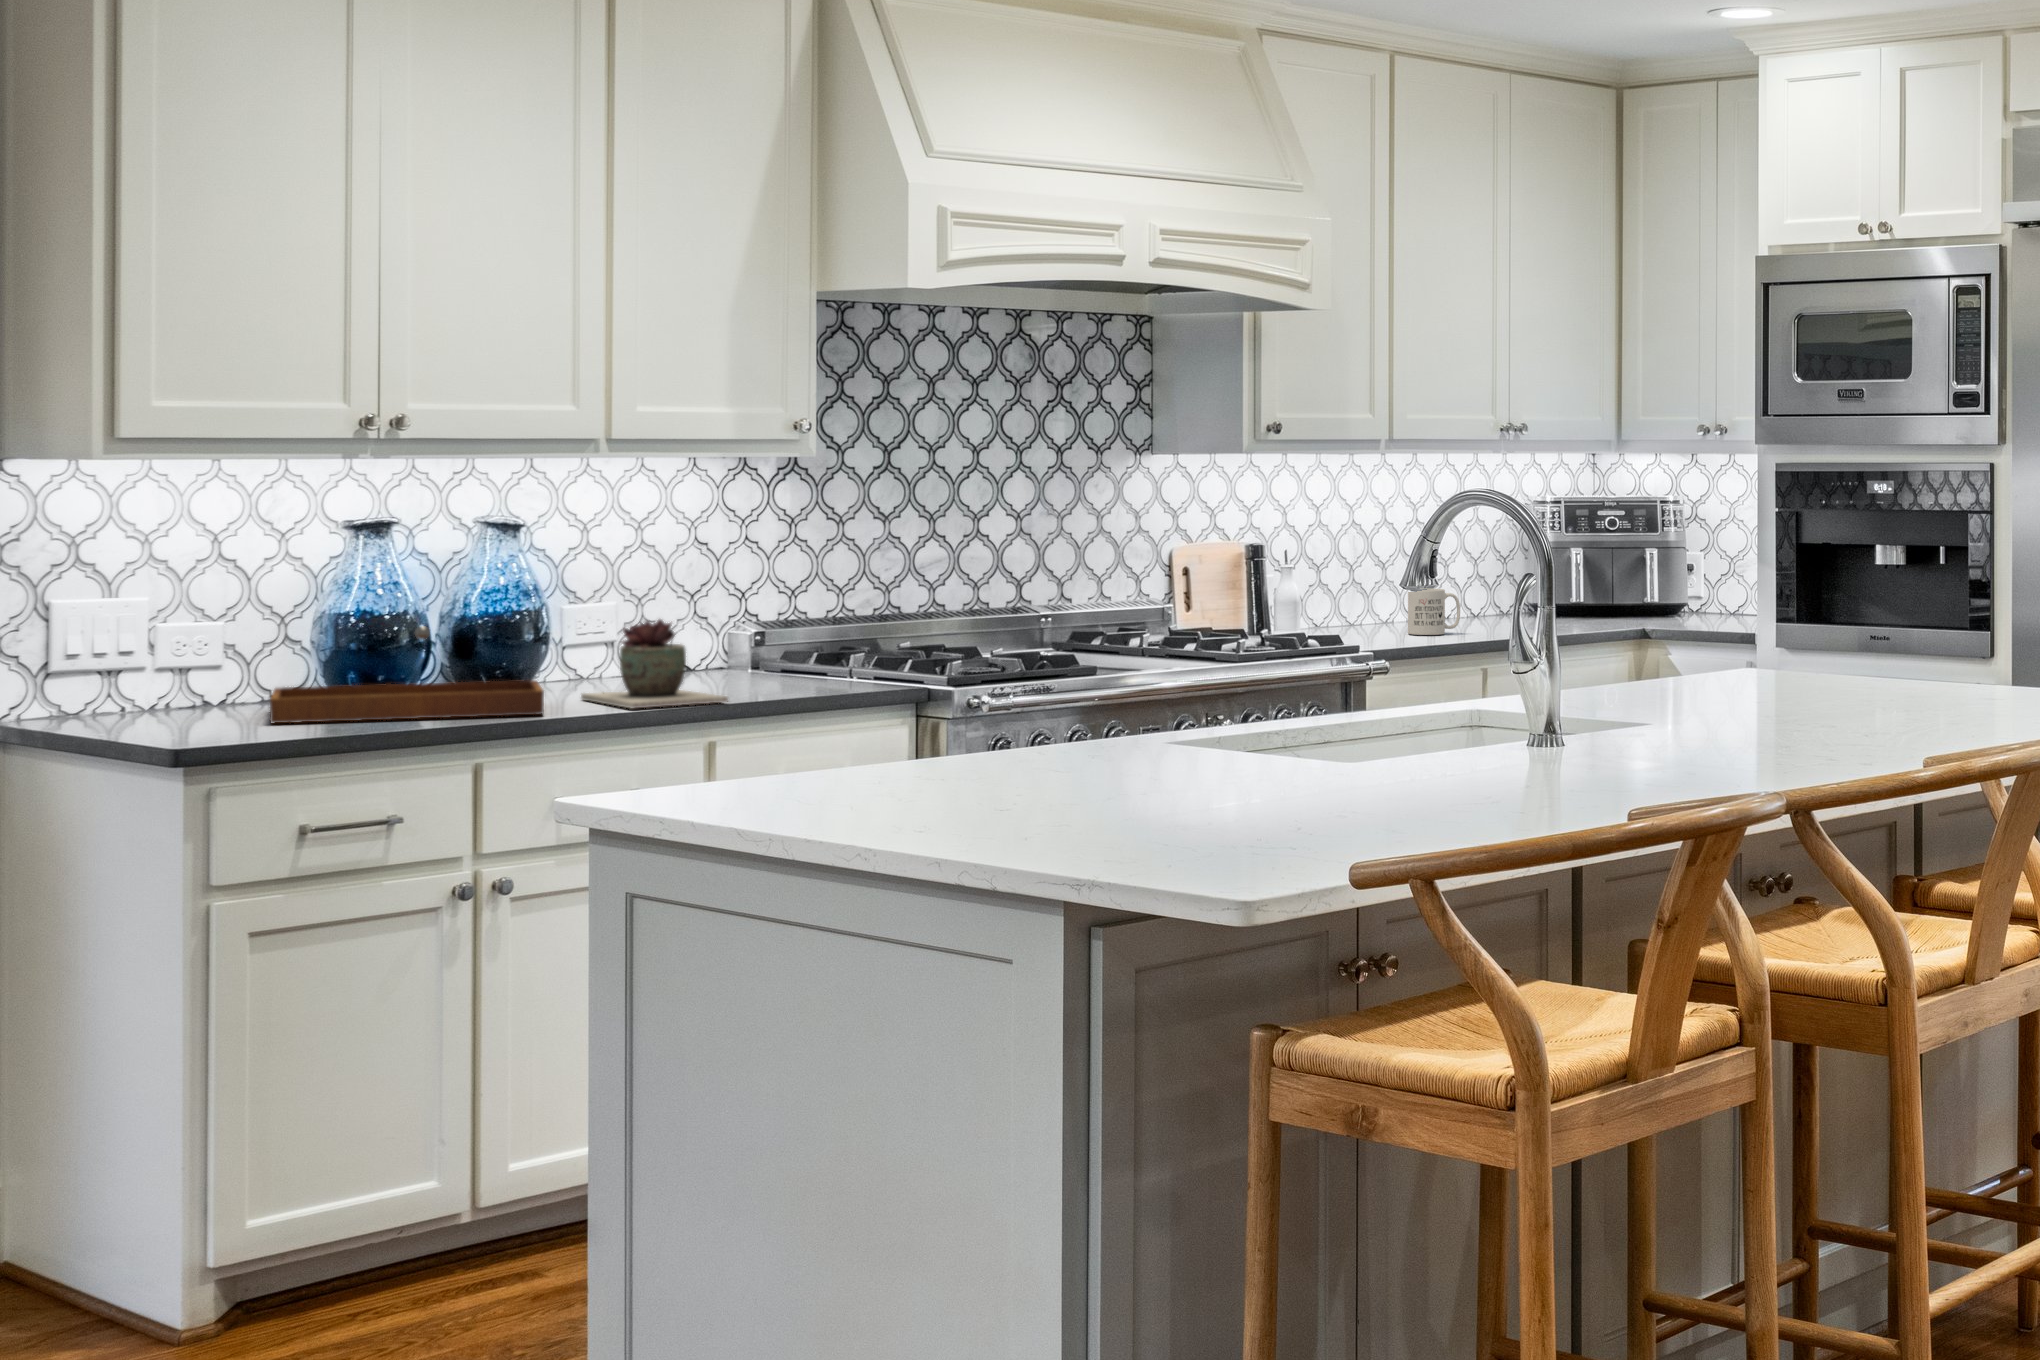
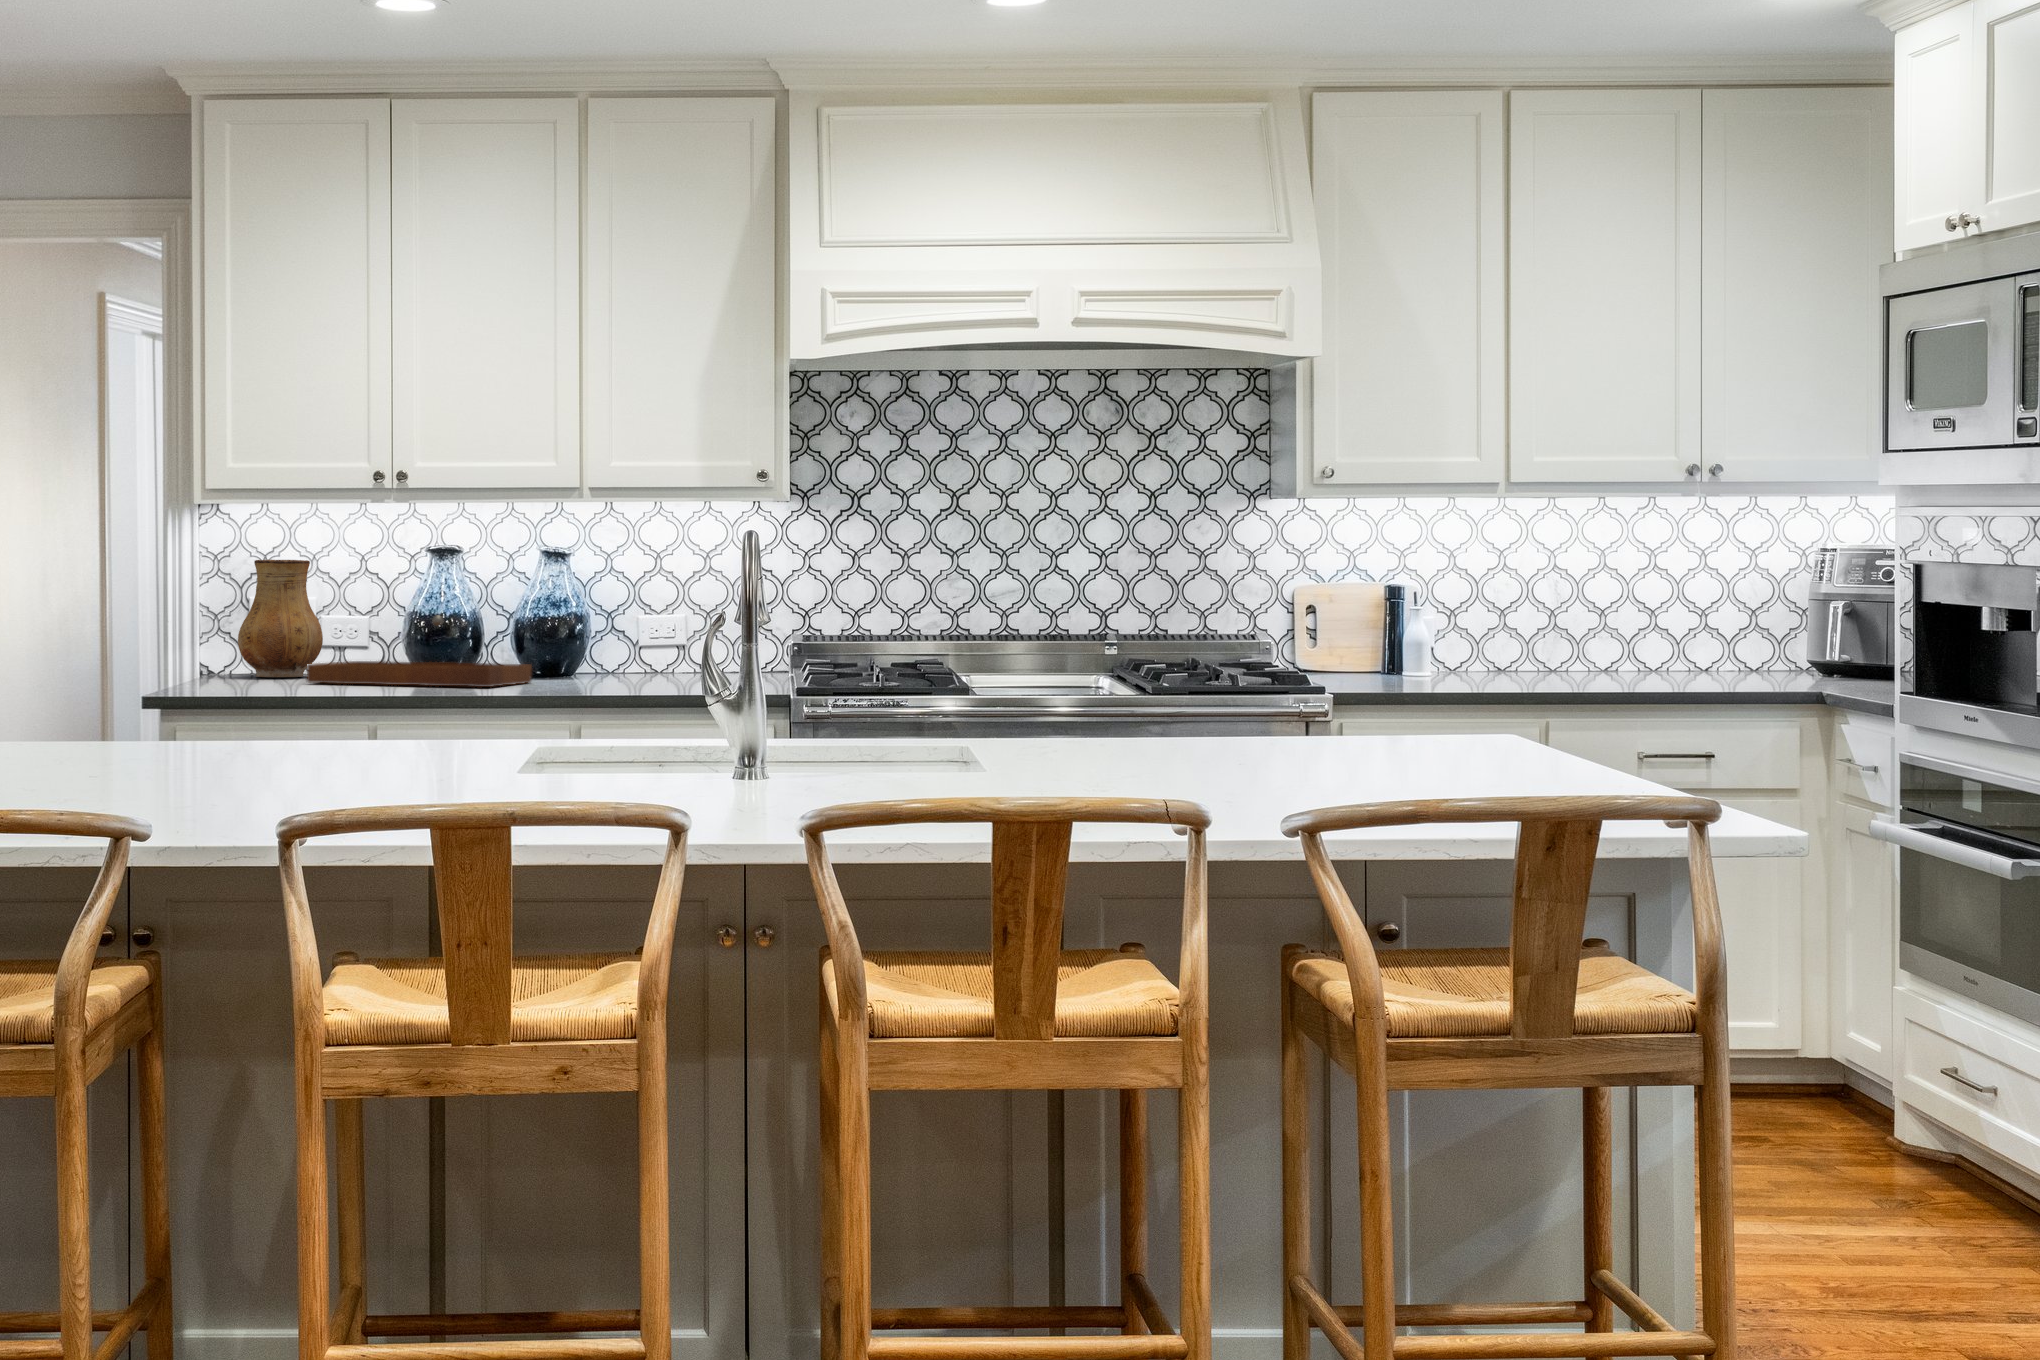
ceramic pitcher: none [87,556,212,717] -> present [238,560,323,677]
mug: present [1408,589,1460,635] -> none [1497,634,1556,680]
succulent plant: present [581,619,728,709] -> none [563,615,652,688]

